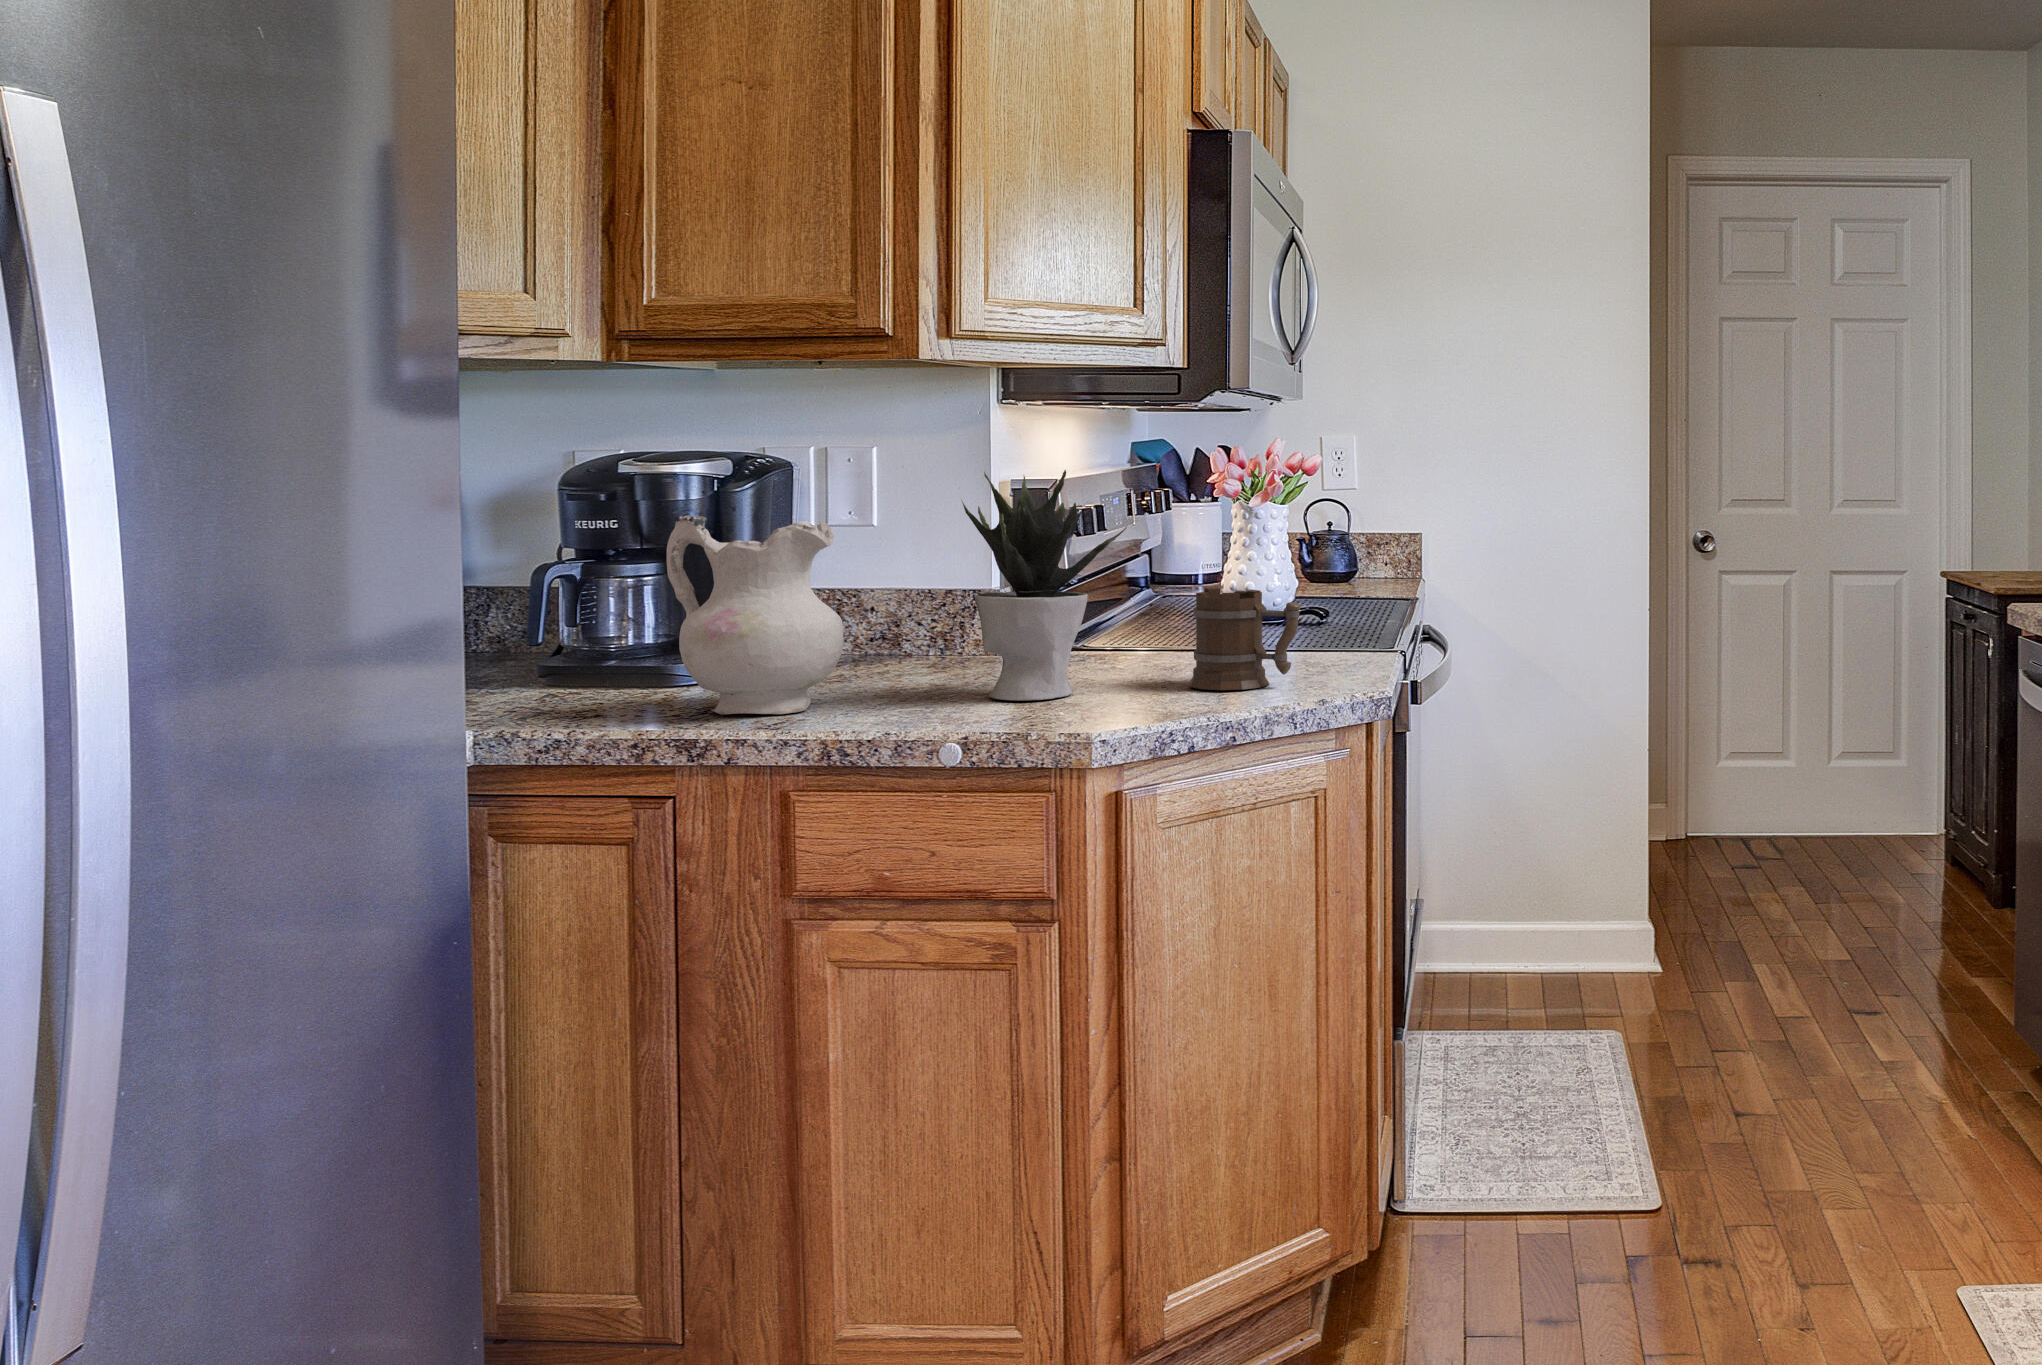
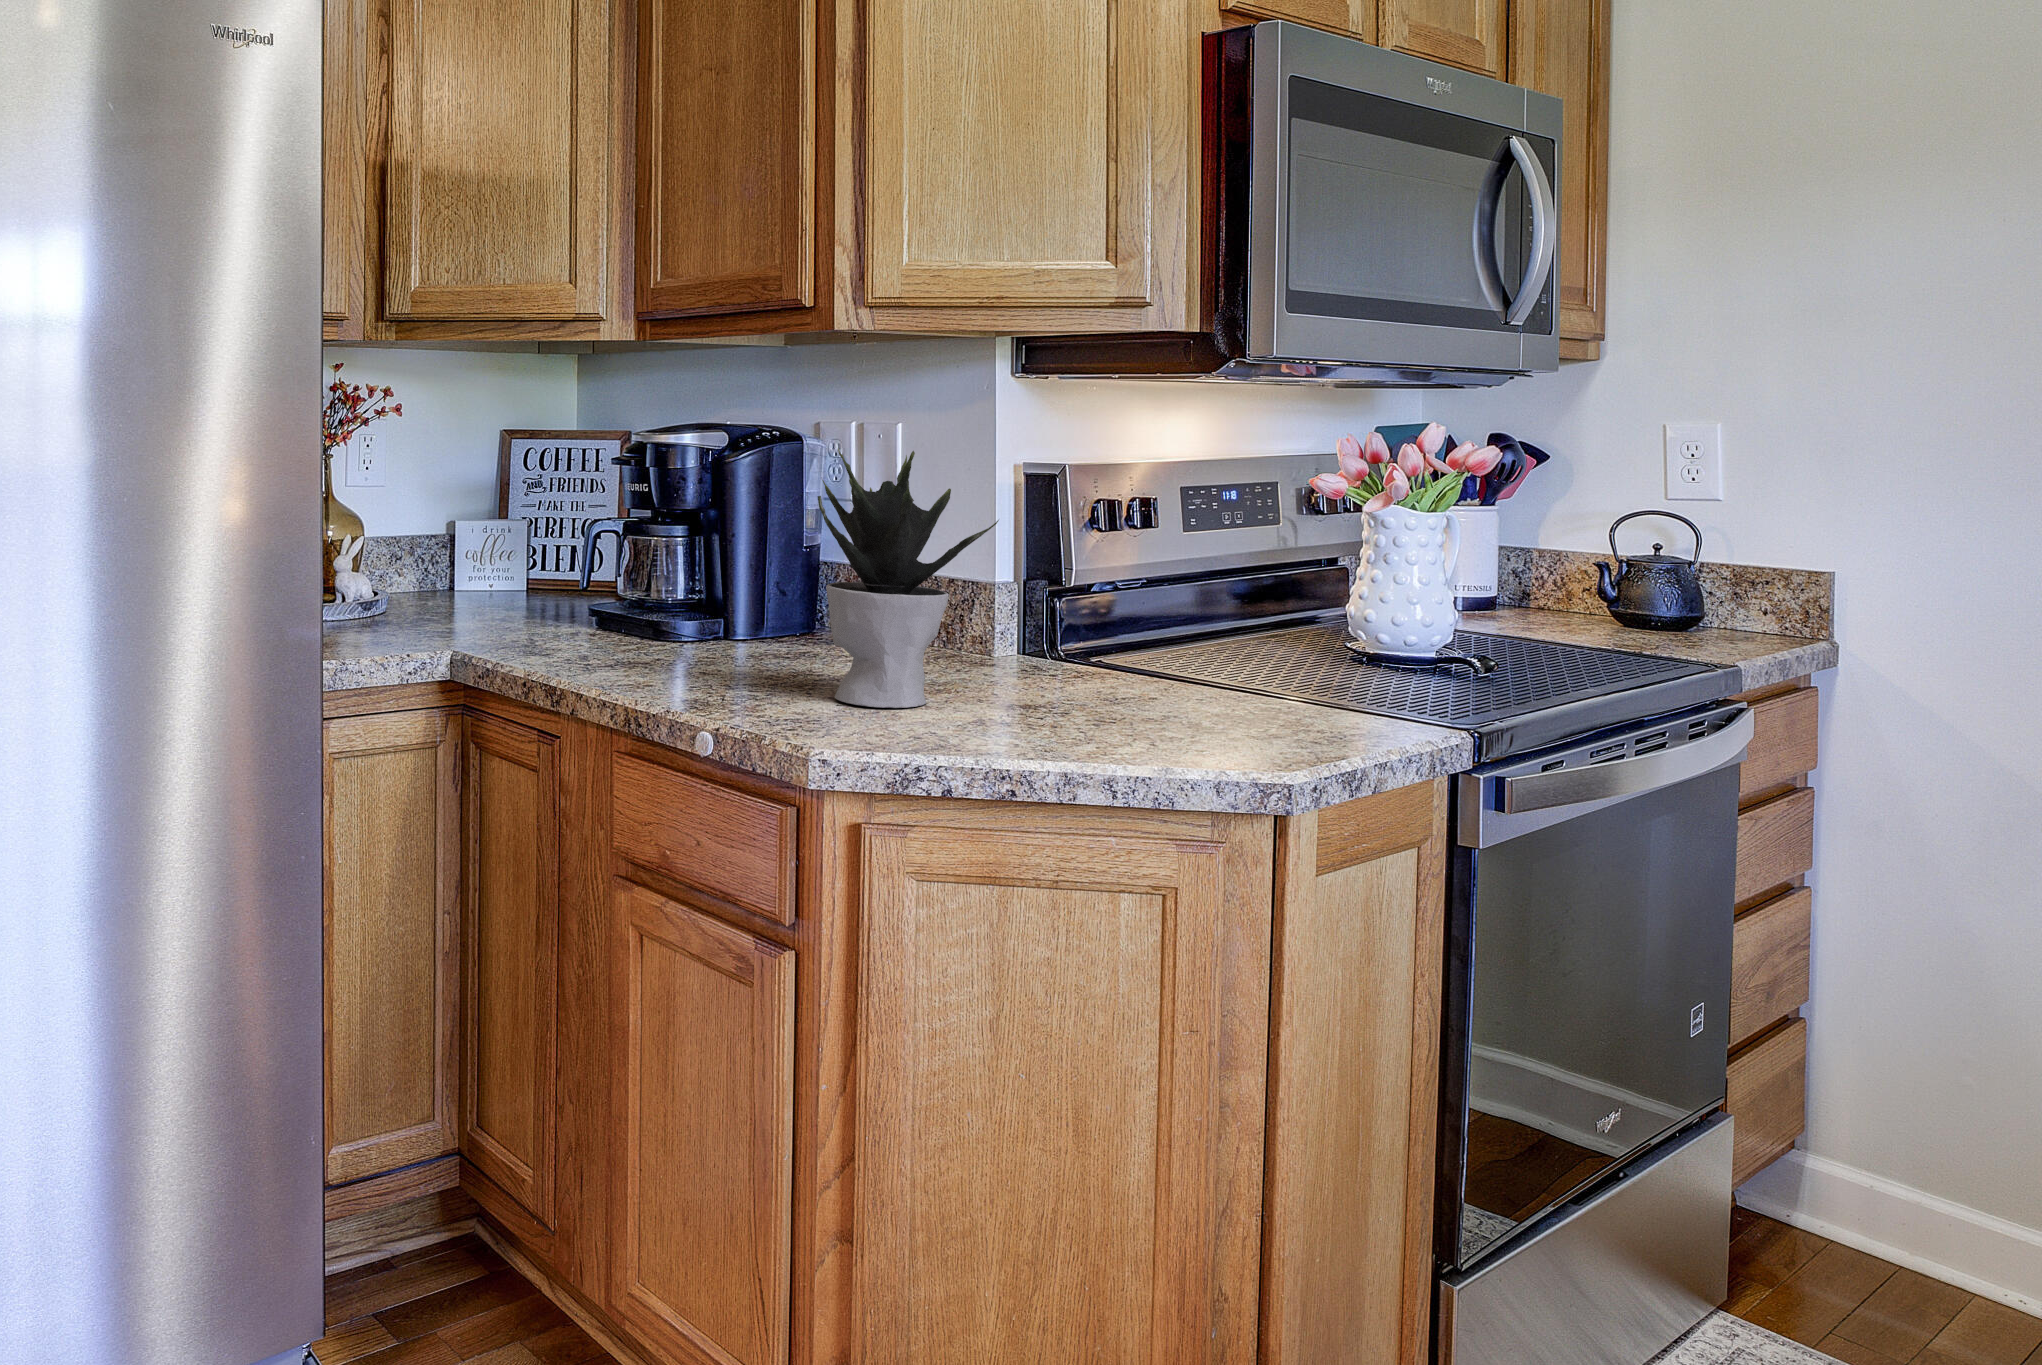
ceramic pitcher: present [667,515,844,714] -> none [588,481,733,679]
mug: present [1189,587,1300,690] -> none [1044,603,1171,738]

